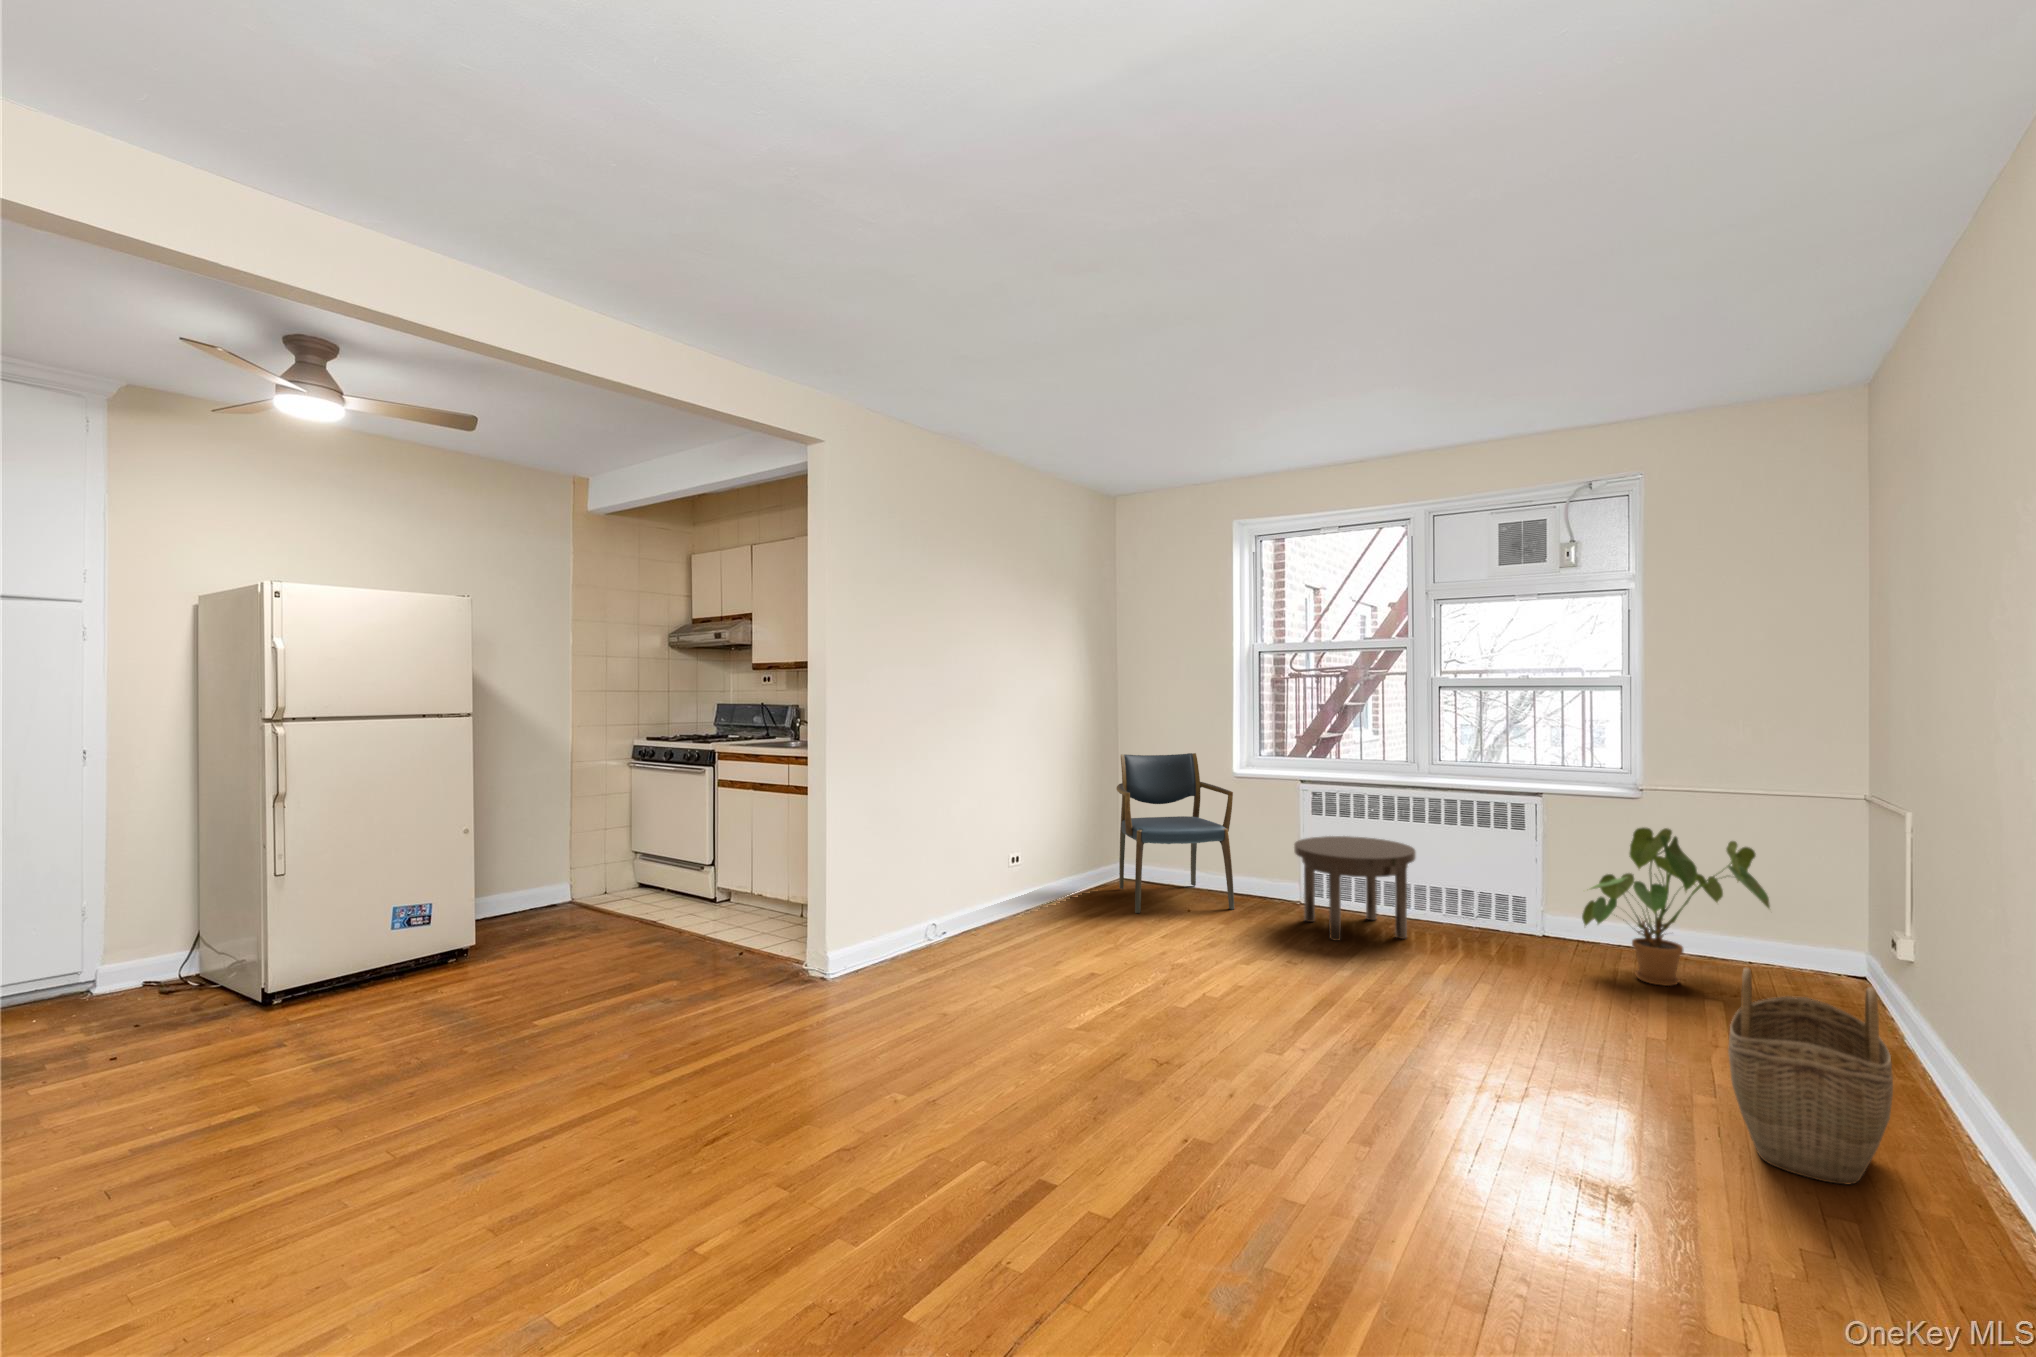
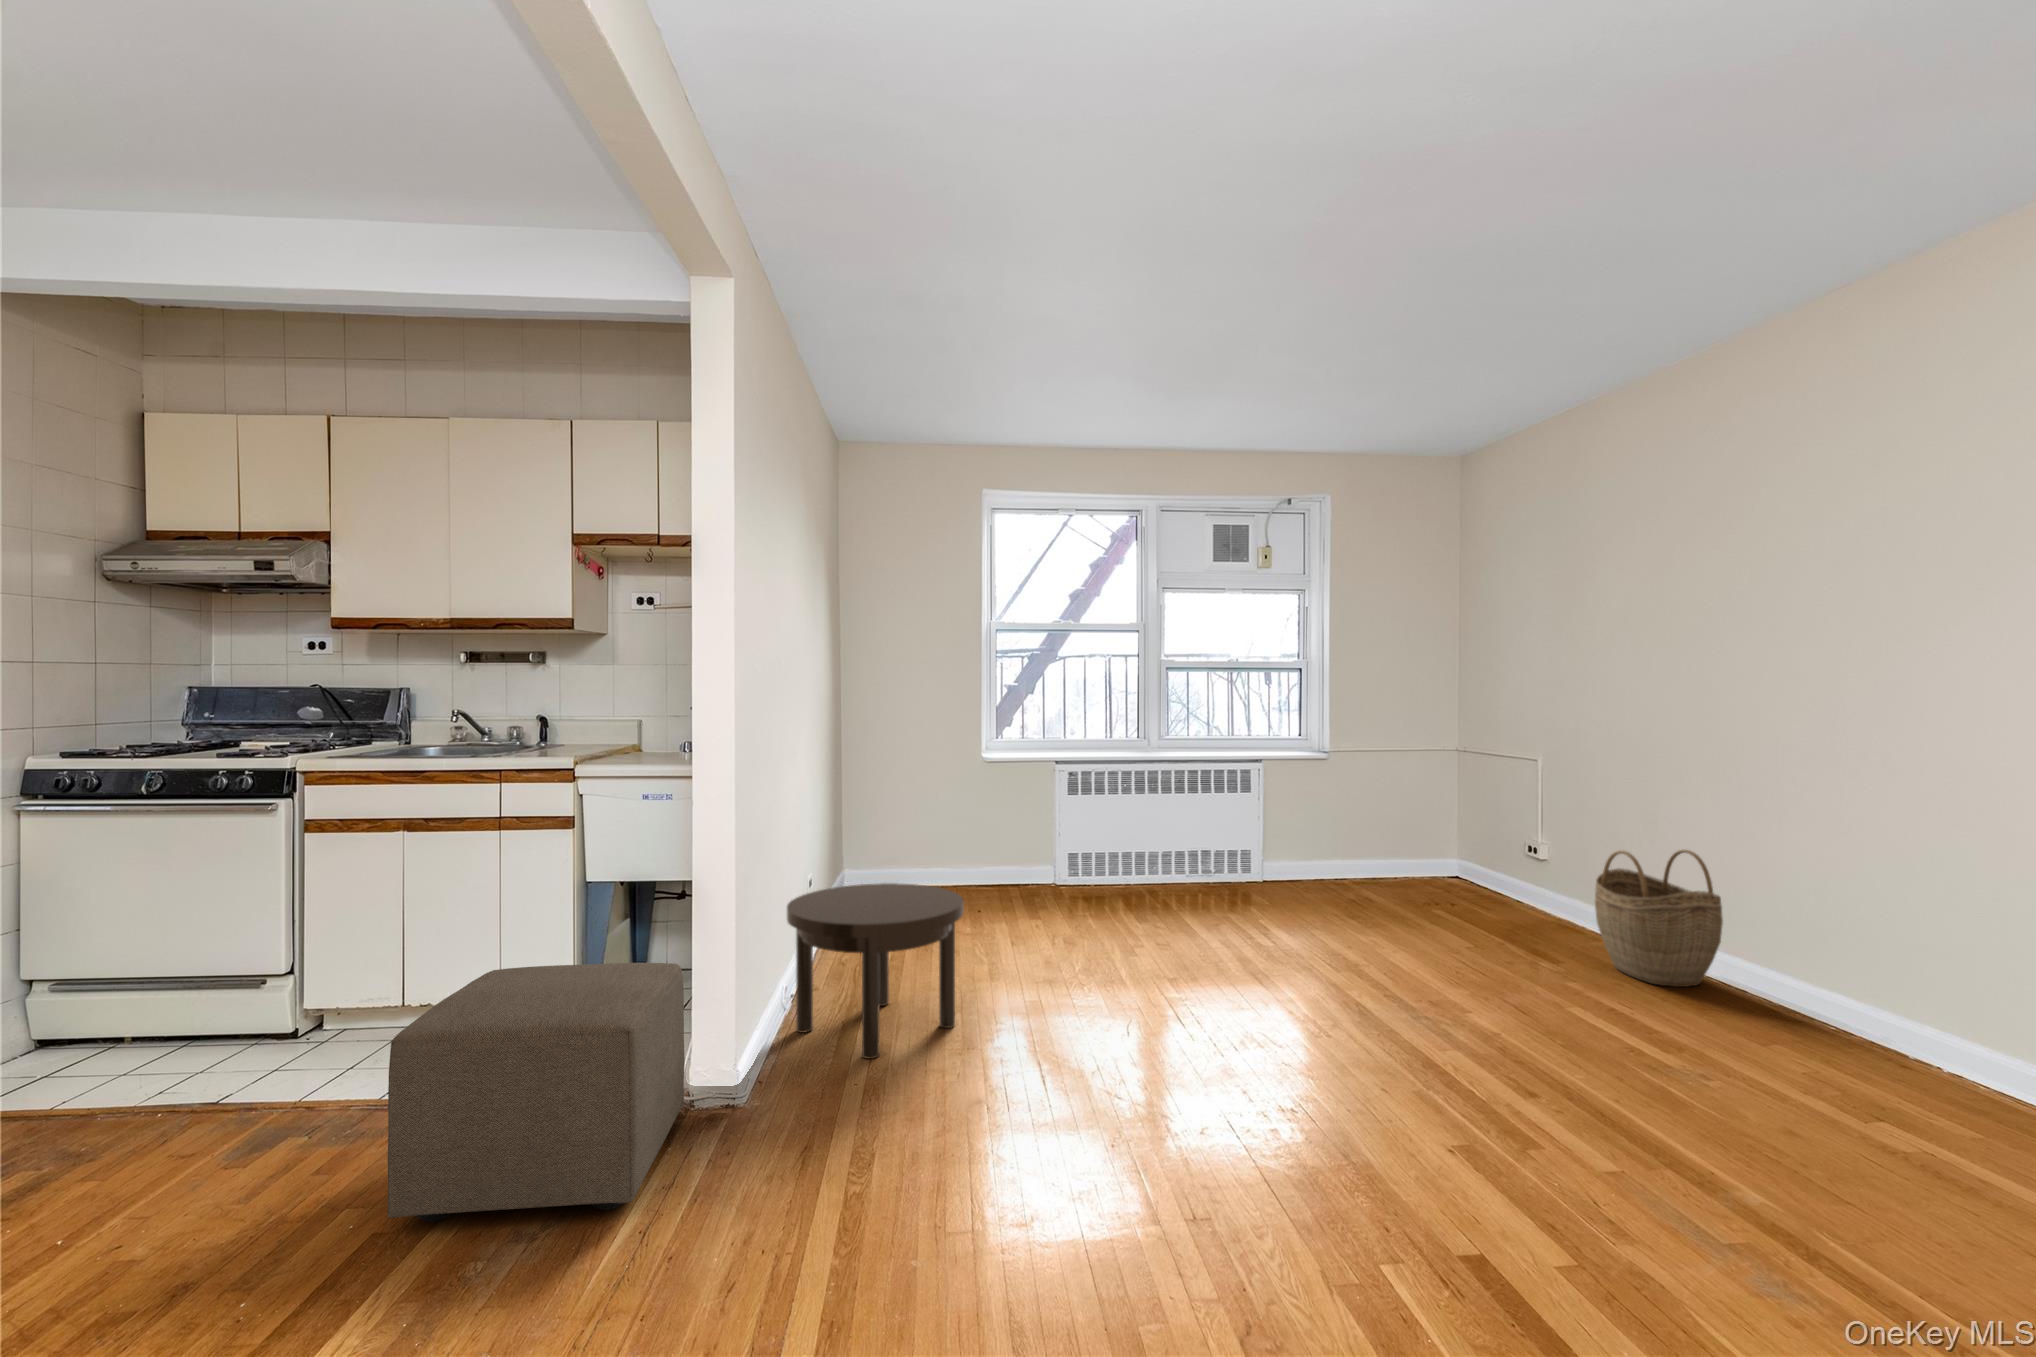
armchair: present [1116,753,1234,913] -> none [866,742,1015,924]
house plant: present [1582,828,1770,986] -> none [1323,776,1449,898]
side table: present [1294,836,1416,941] -> present [787,883,964,1059]
ottoman: none [597,876,766,1014] -> present [388,963,685,1222]

